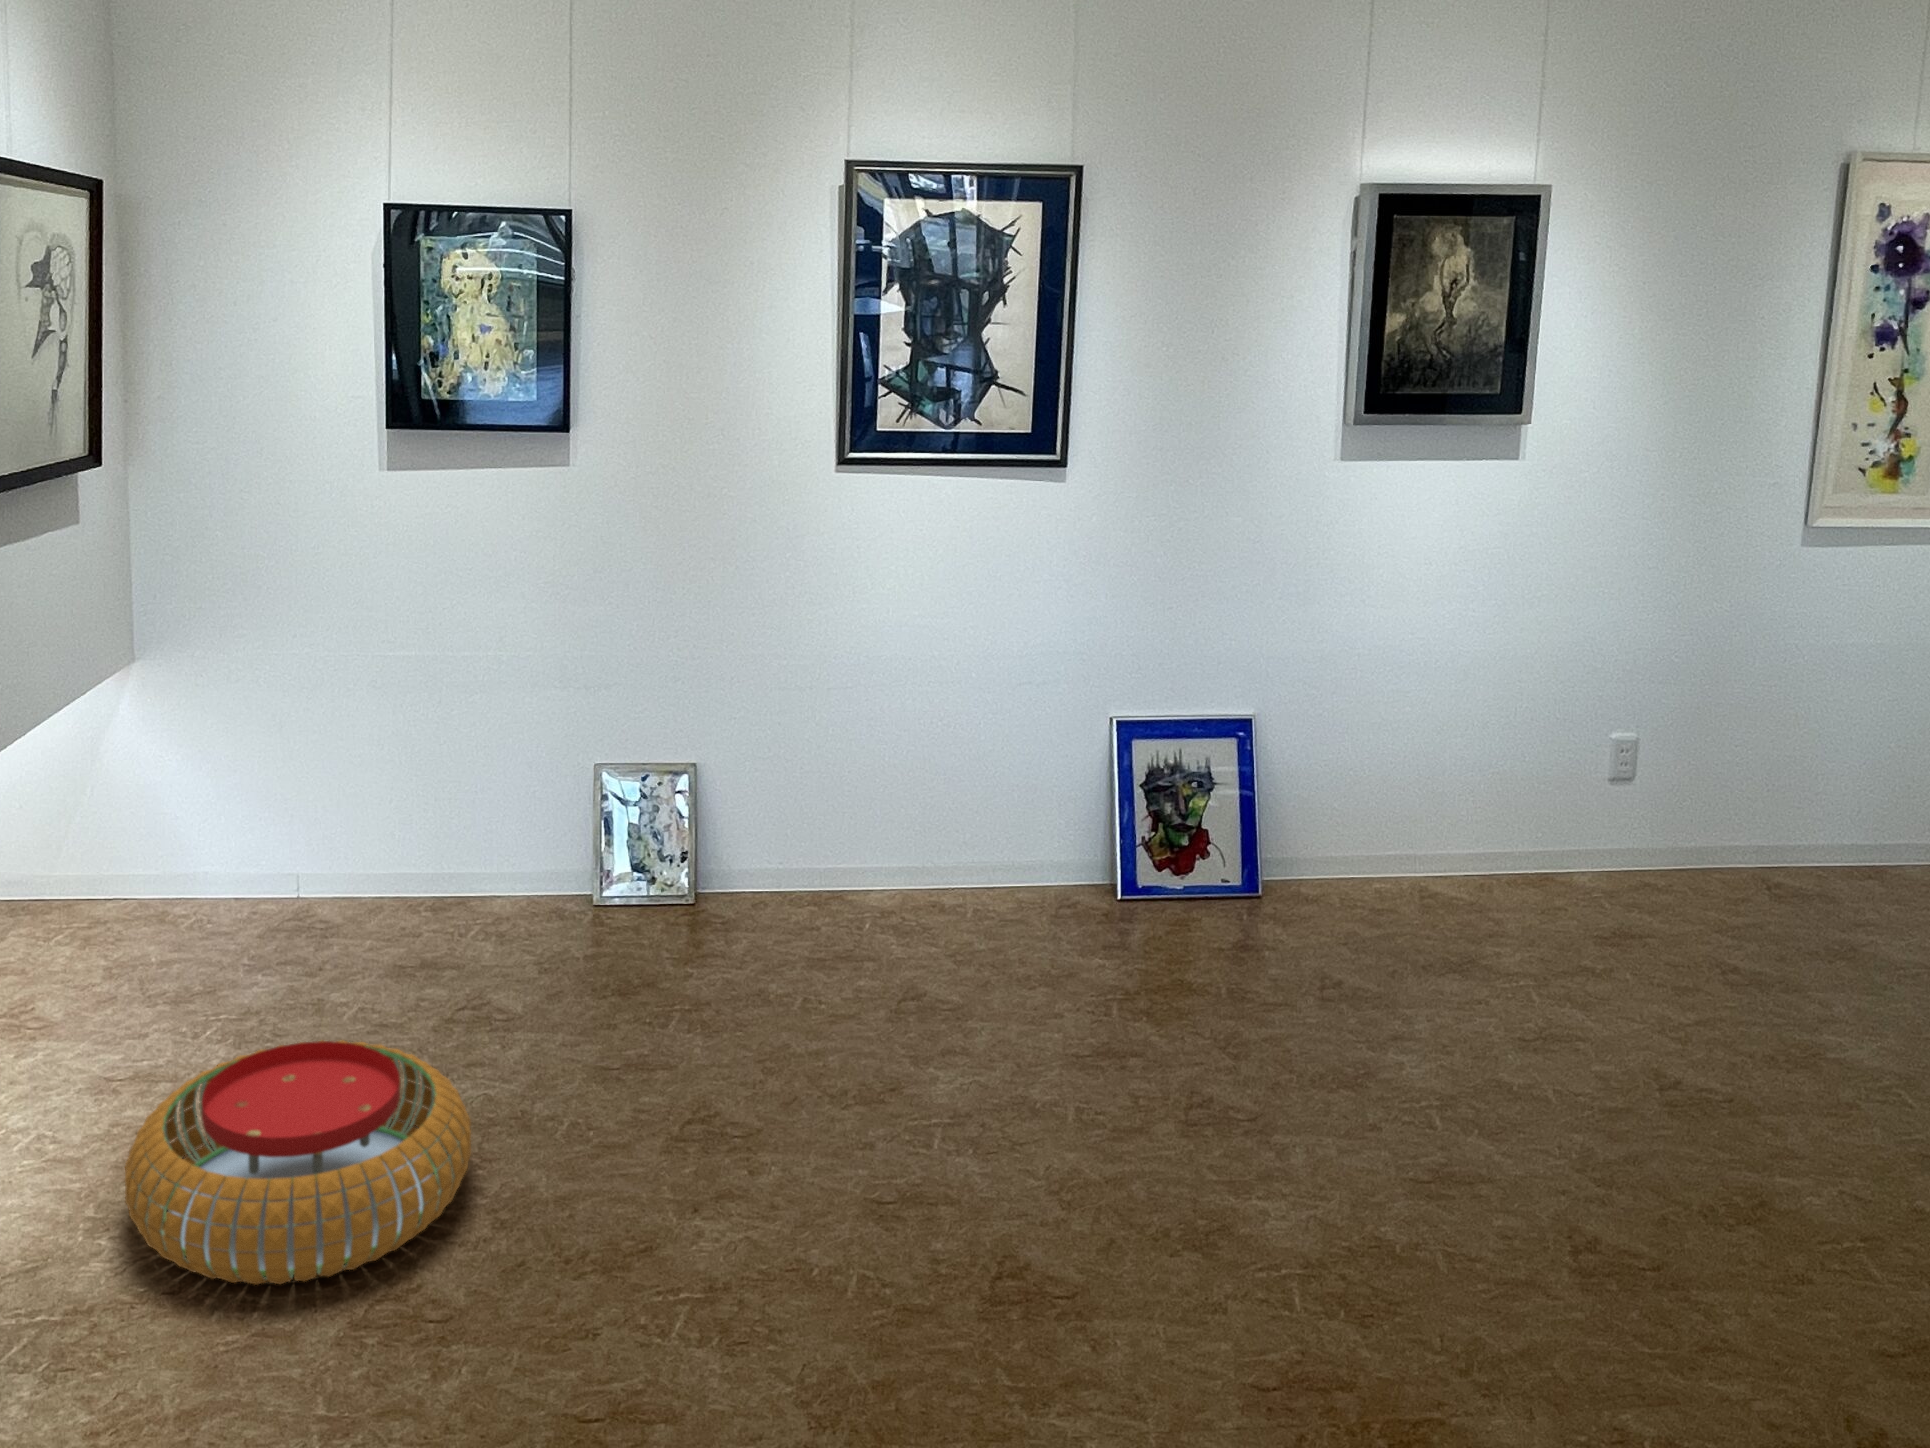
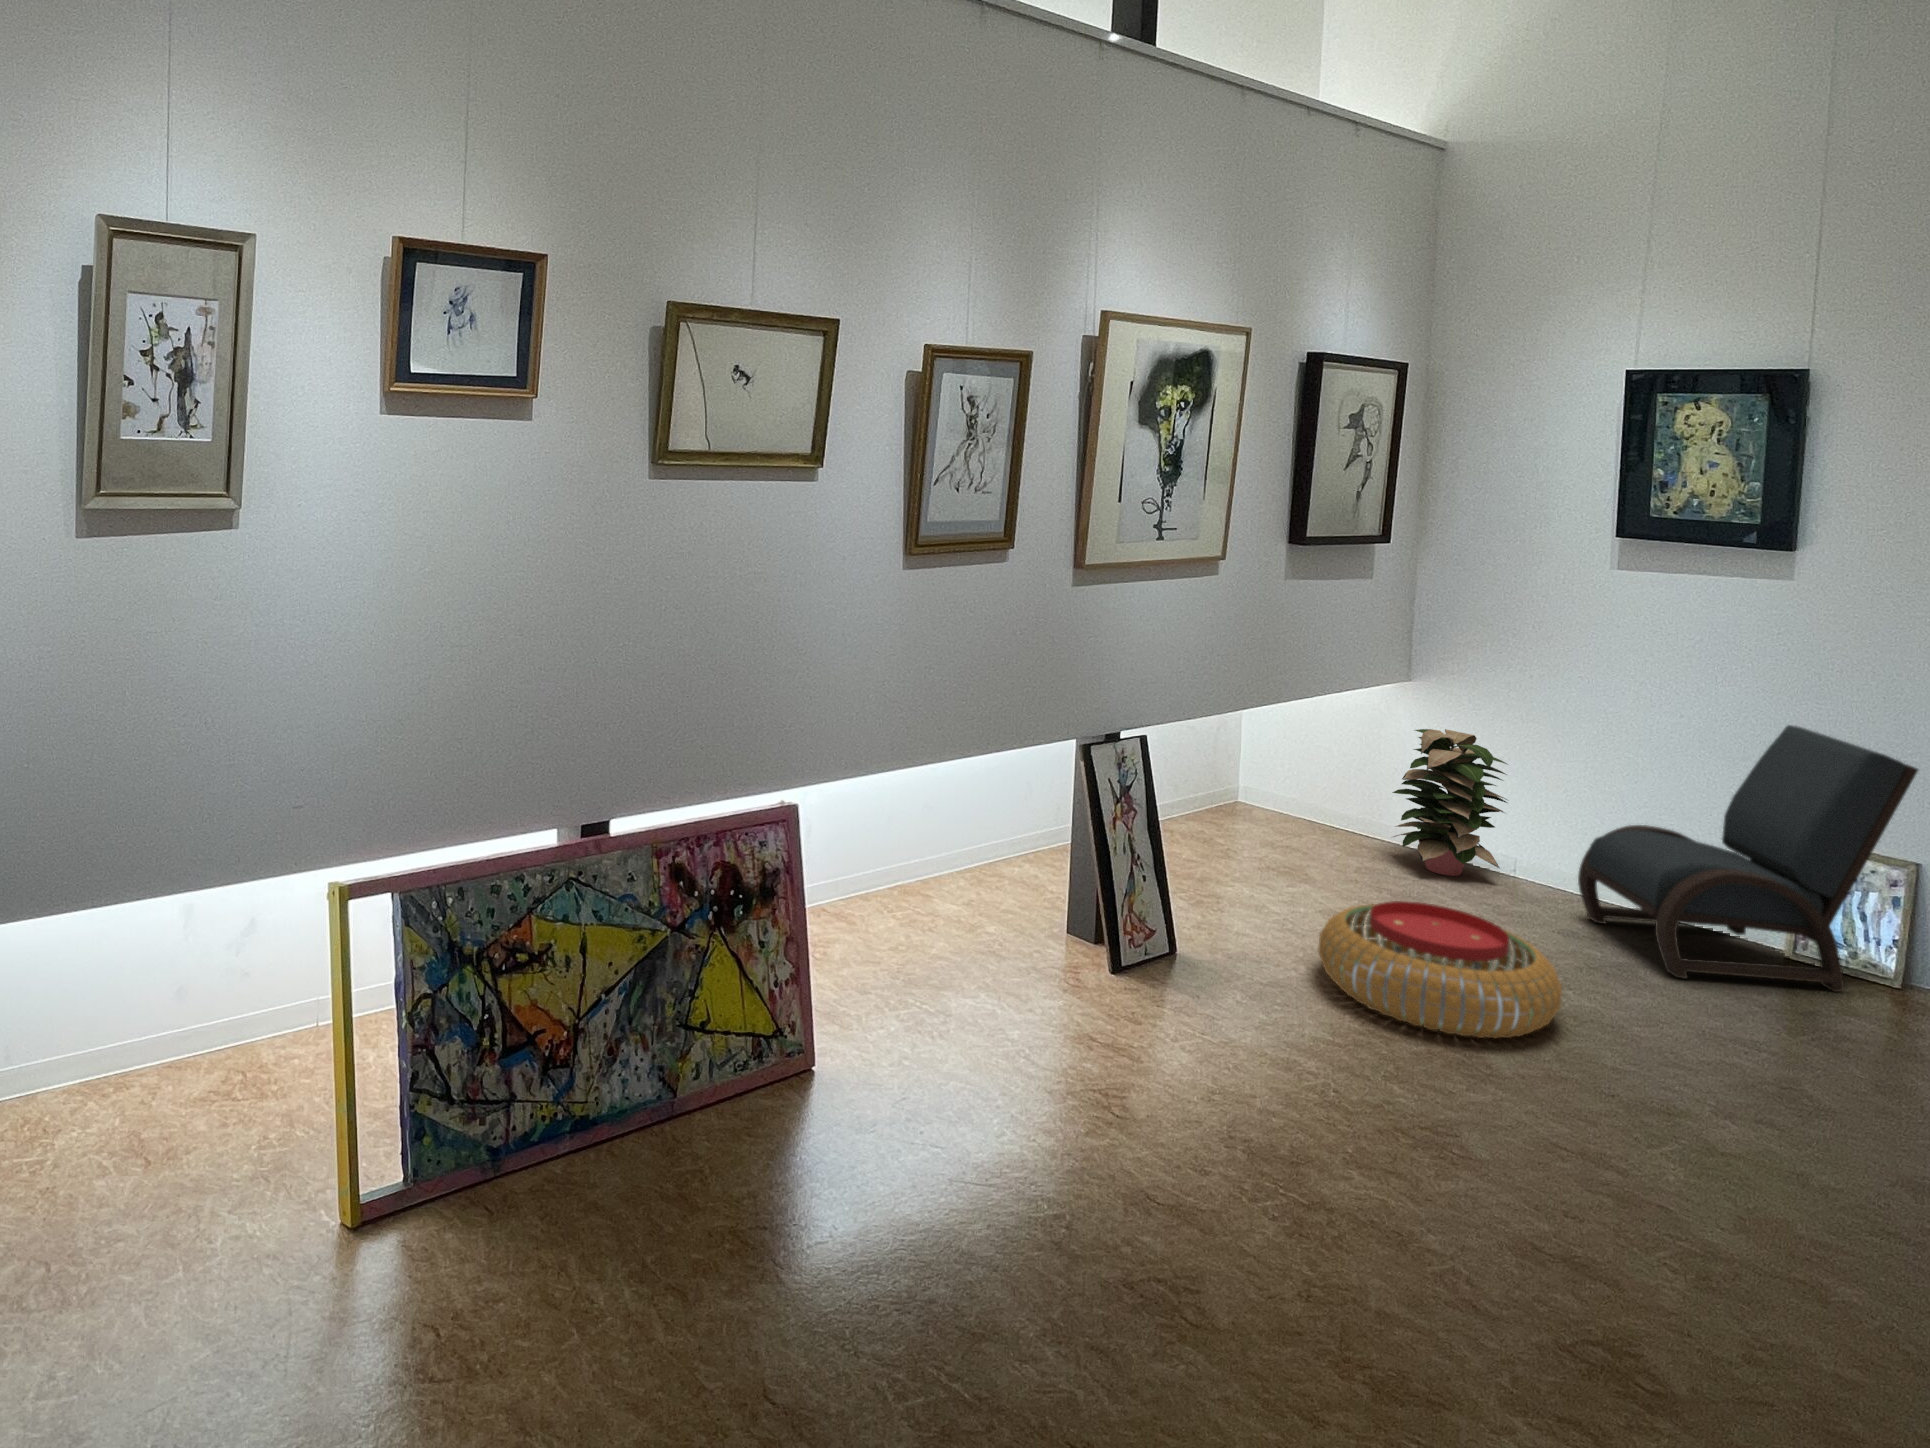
lounge chair: none [395,637,707,999] -> present [1578,725,1918,992]
decorative plant: none [140,729,294,940] -> present [1393,729,1507,876]

